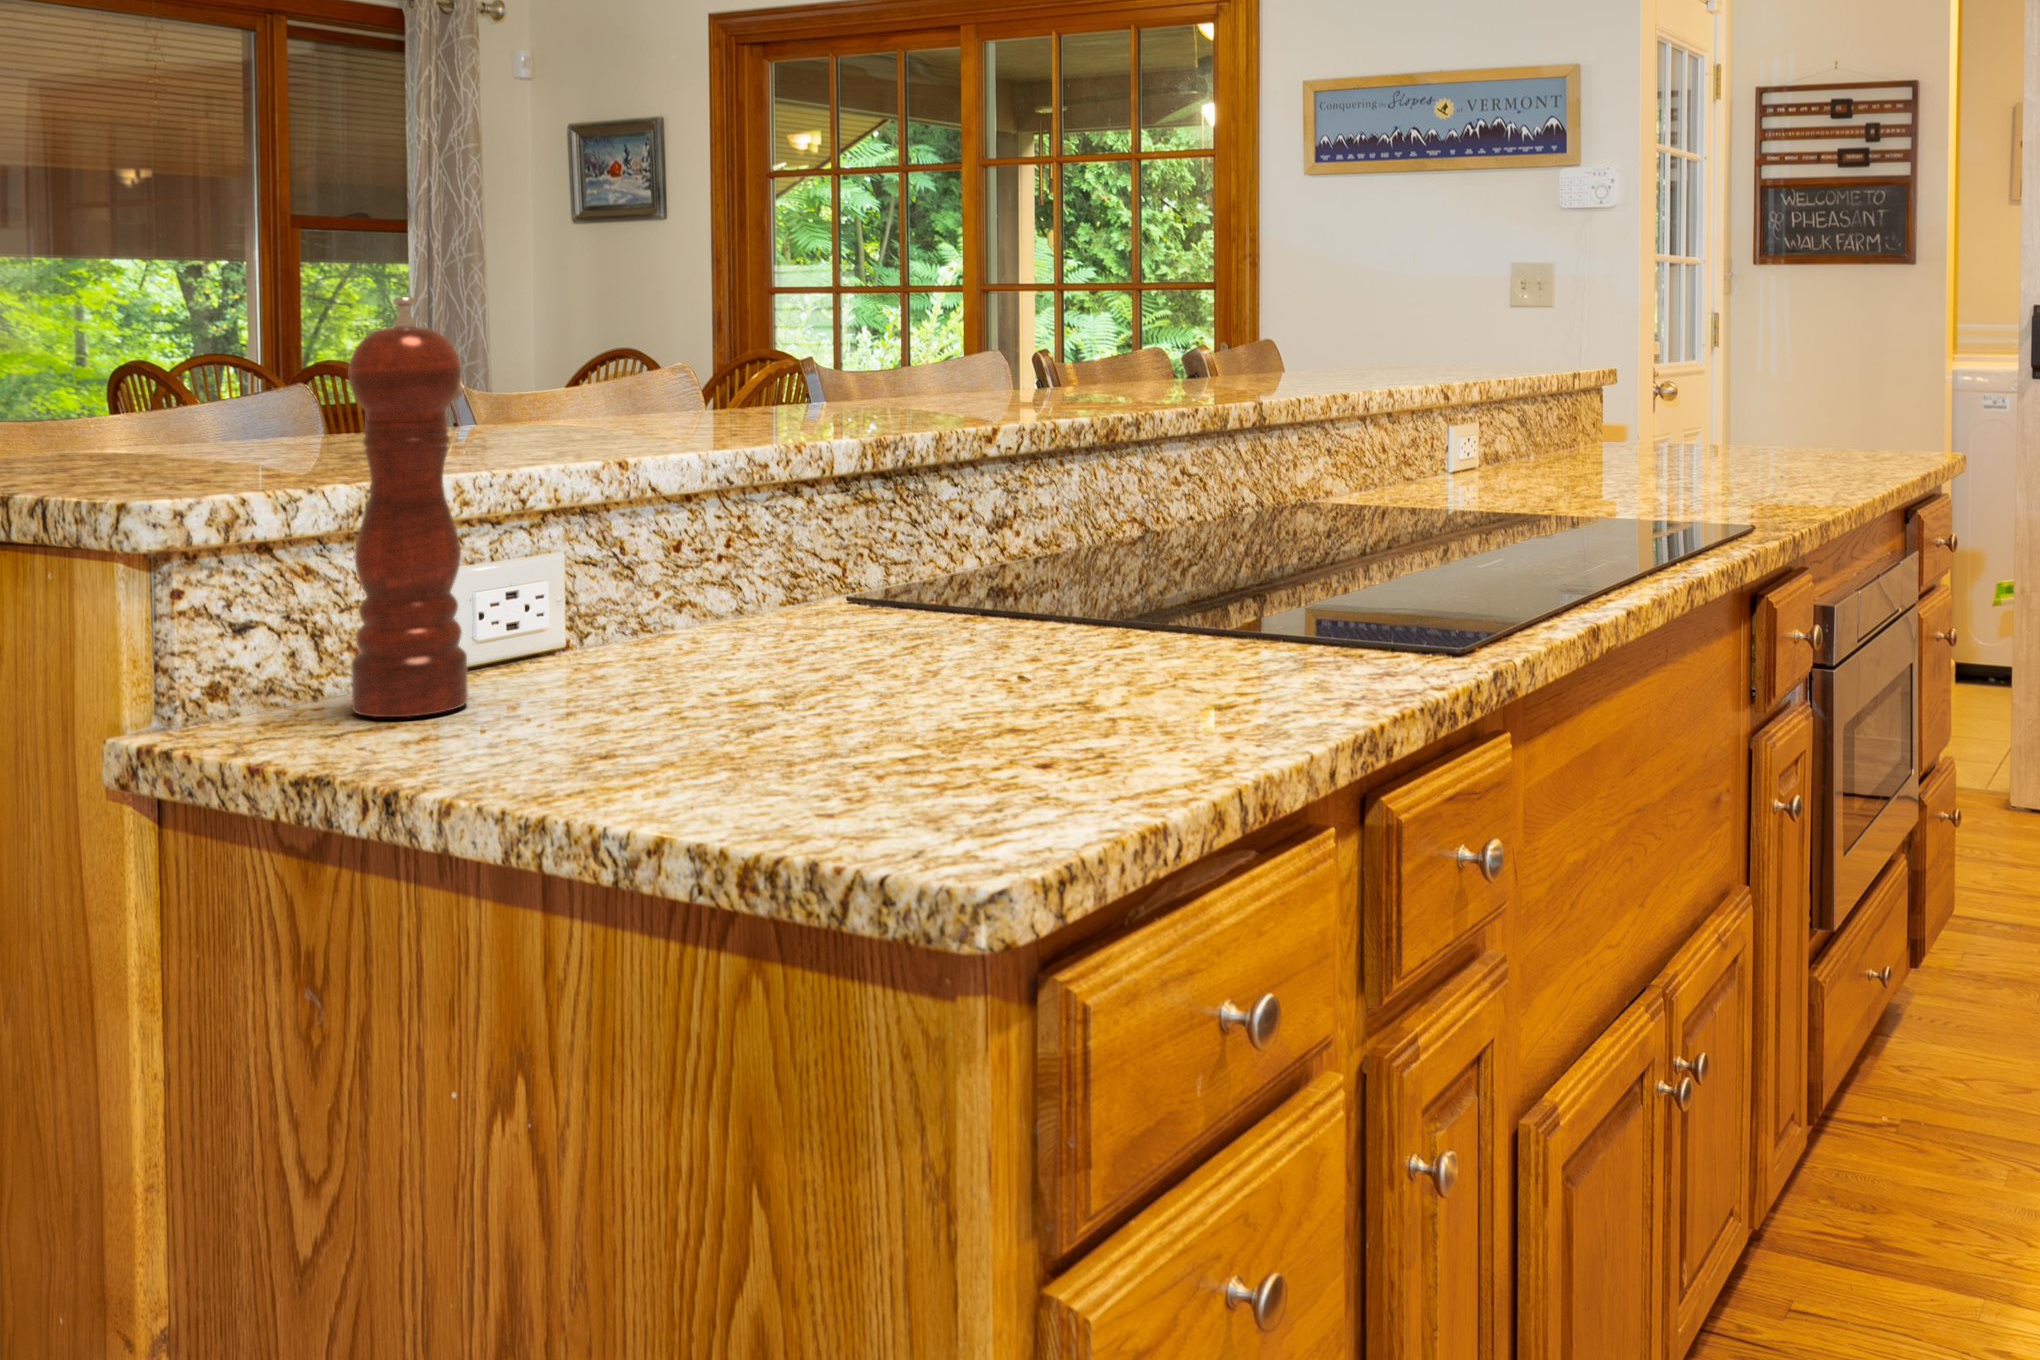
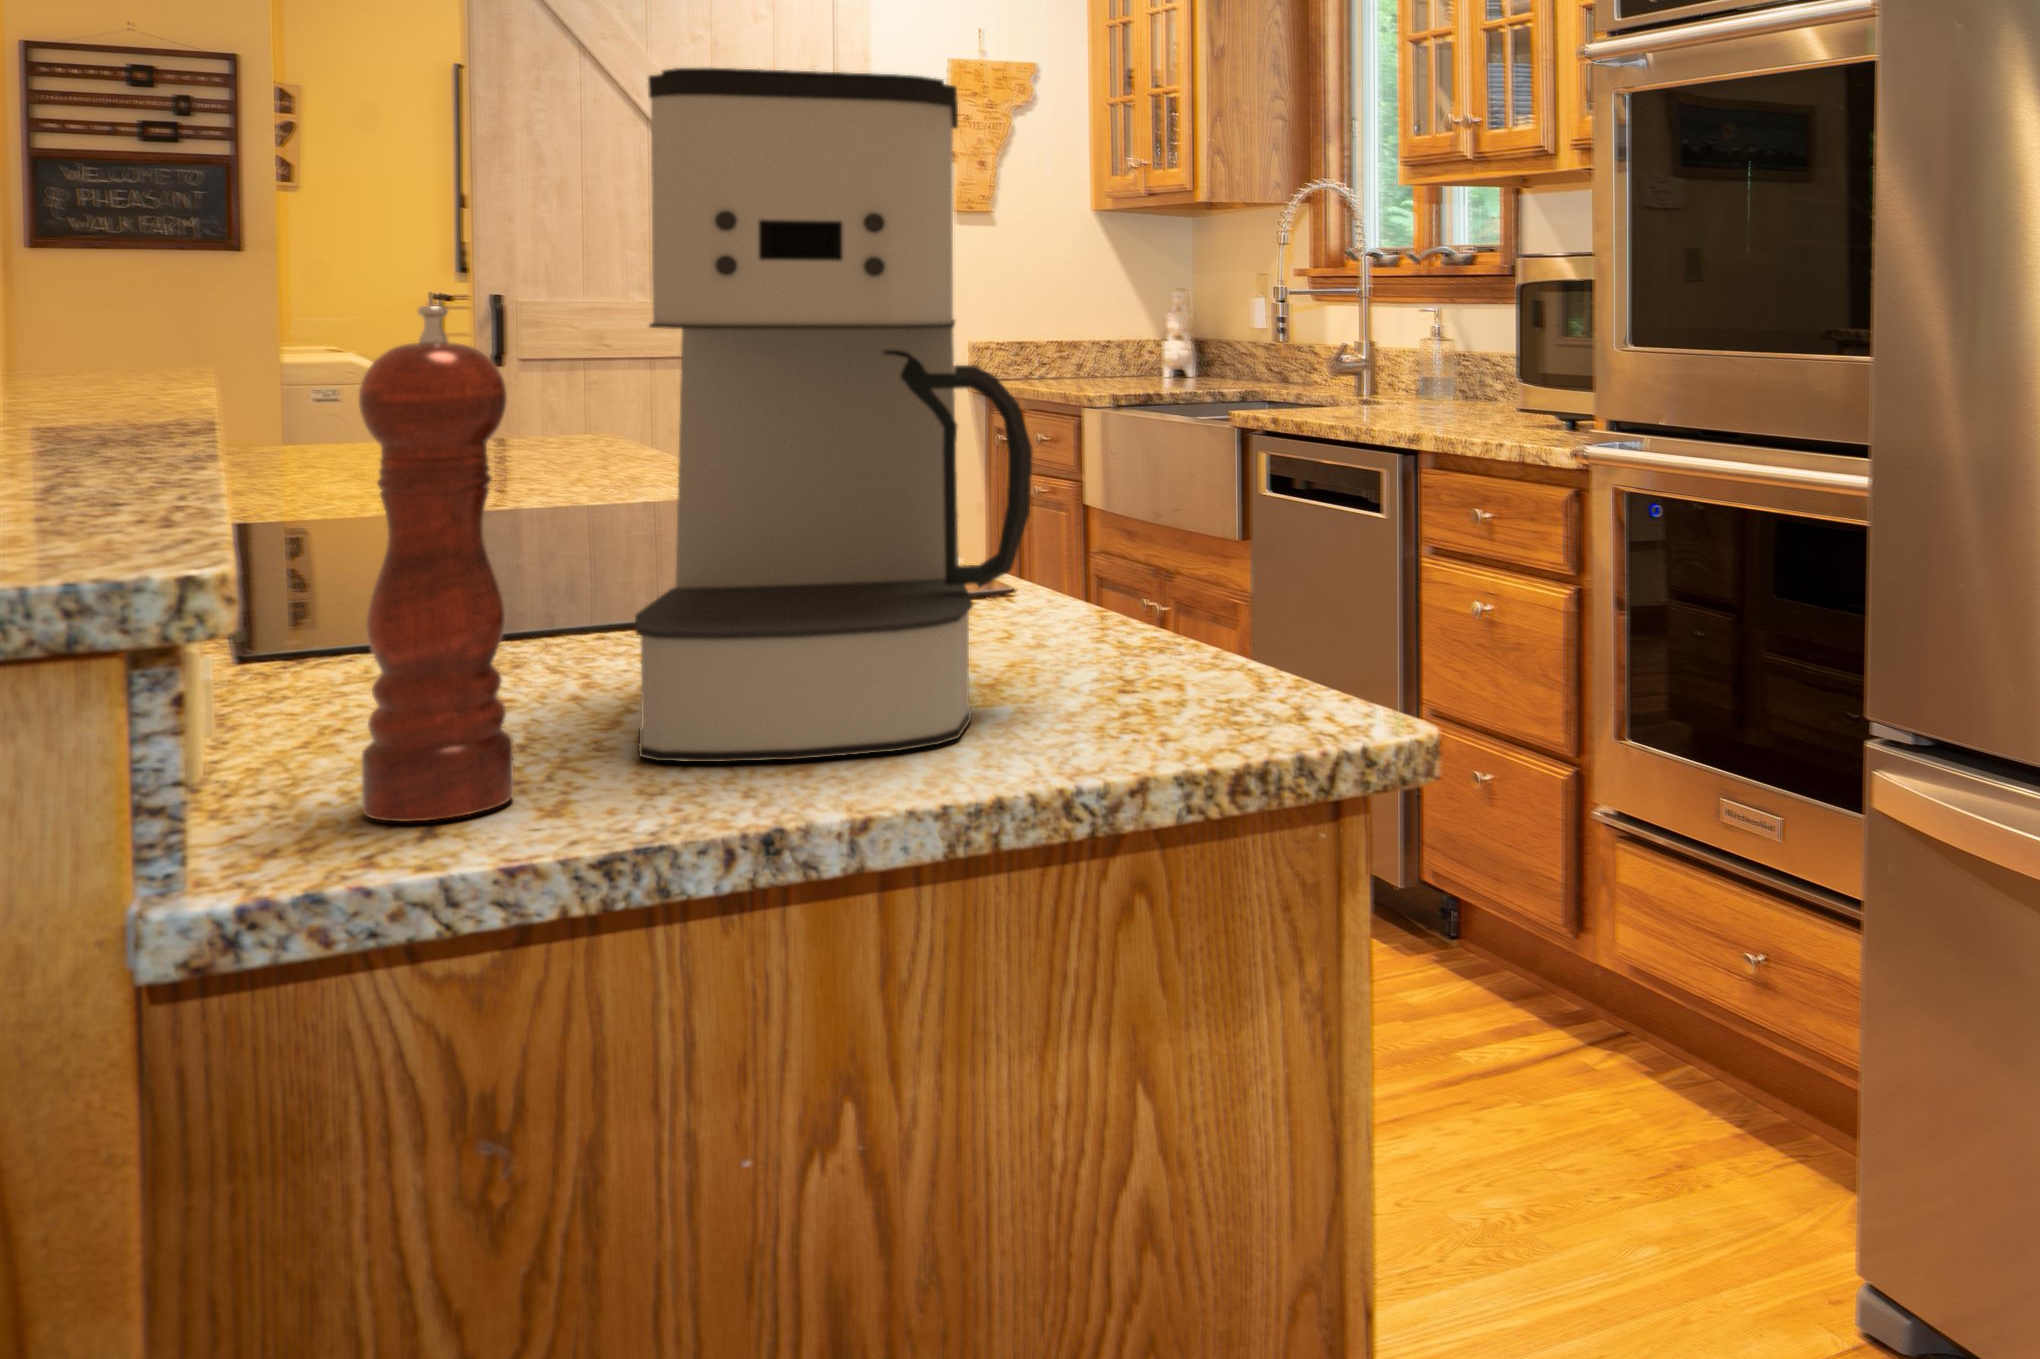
coffee maker: none [576,59,1012,756] -> present [635,68,1032,762]

